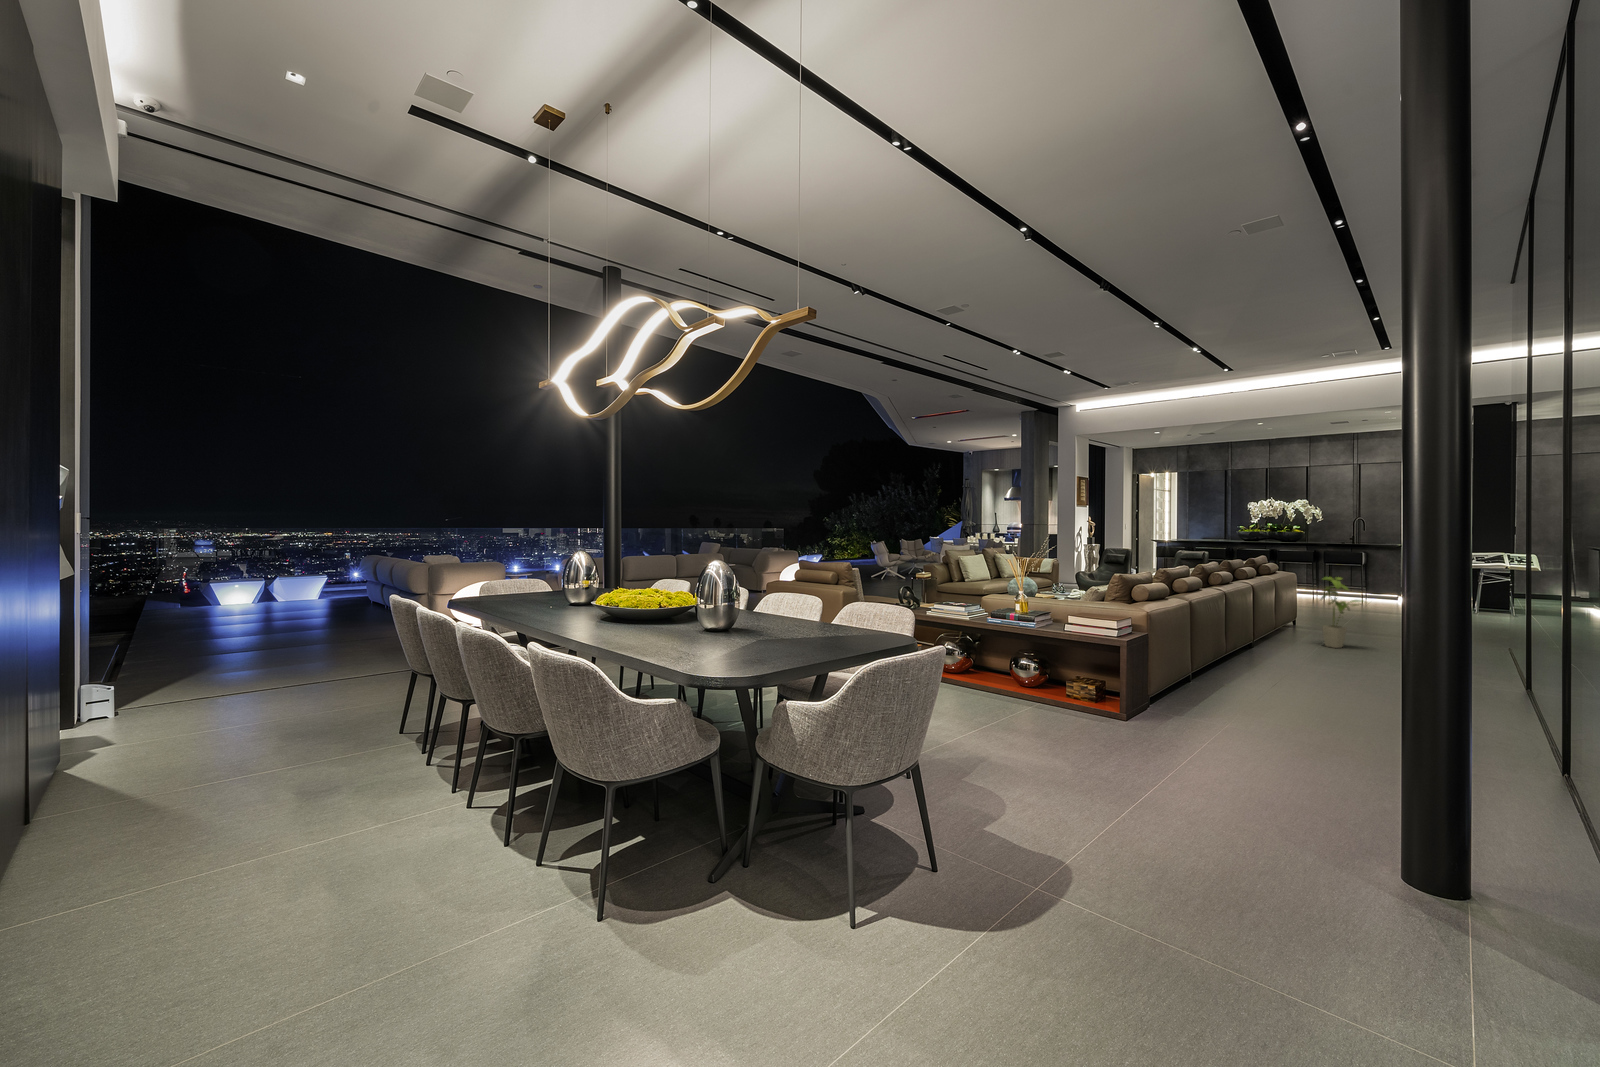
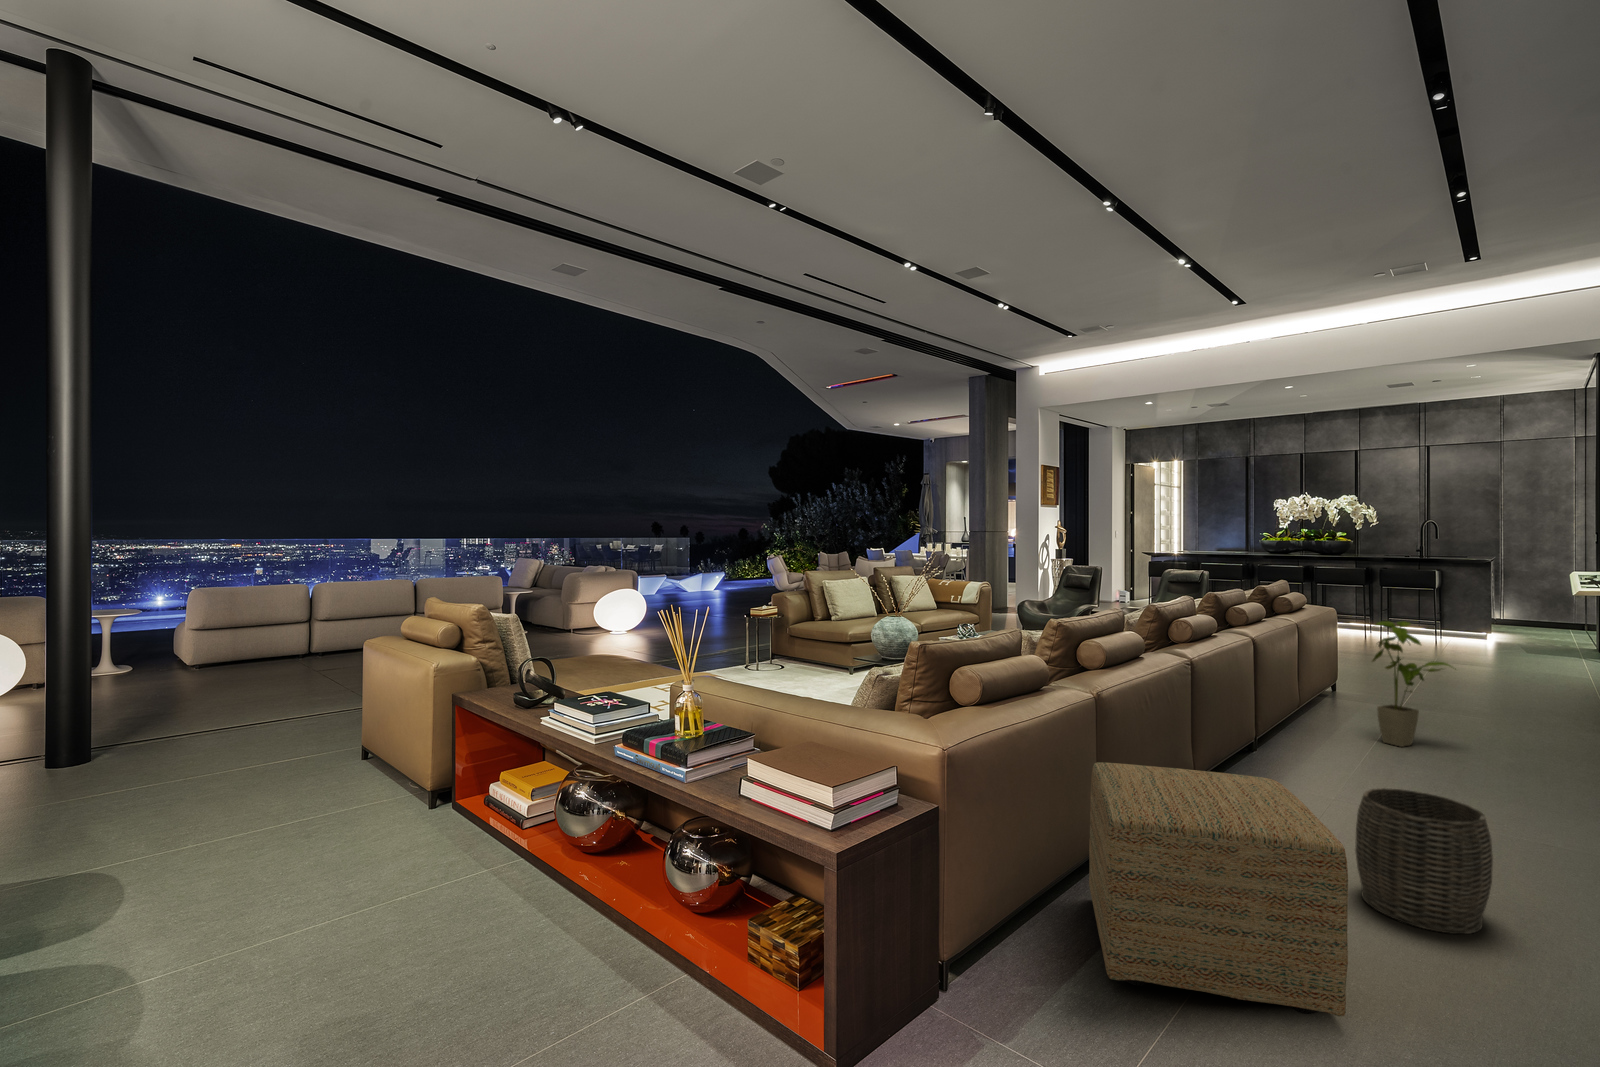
ottoman: none [1190,630,1313,718] -> present [1089,762,1348,1016]
woven basket: none [1313,646,1375,703] -> present [1355,788,1493,934]

